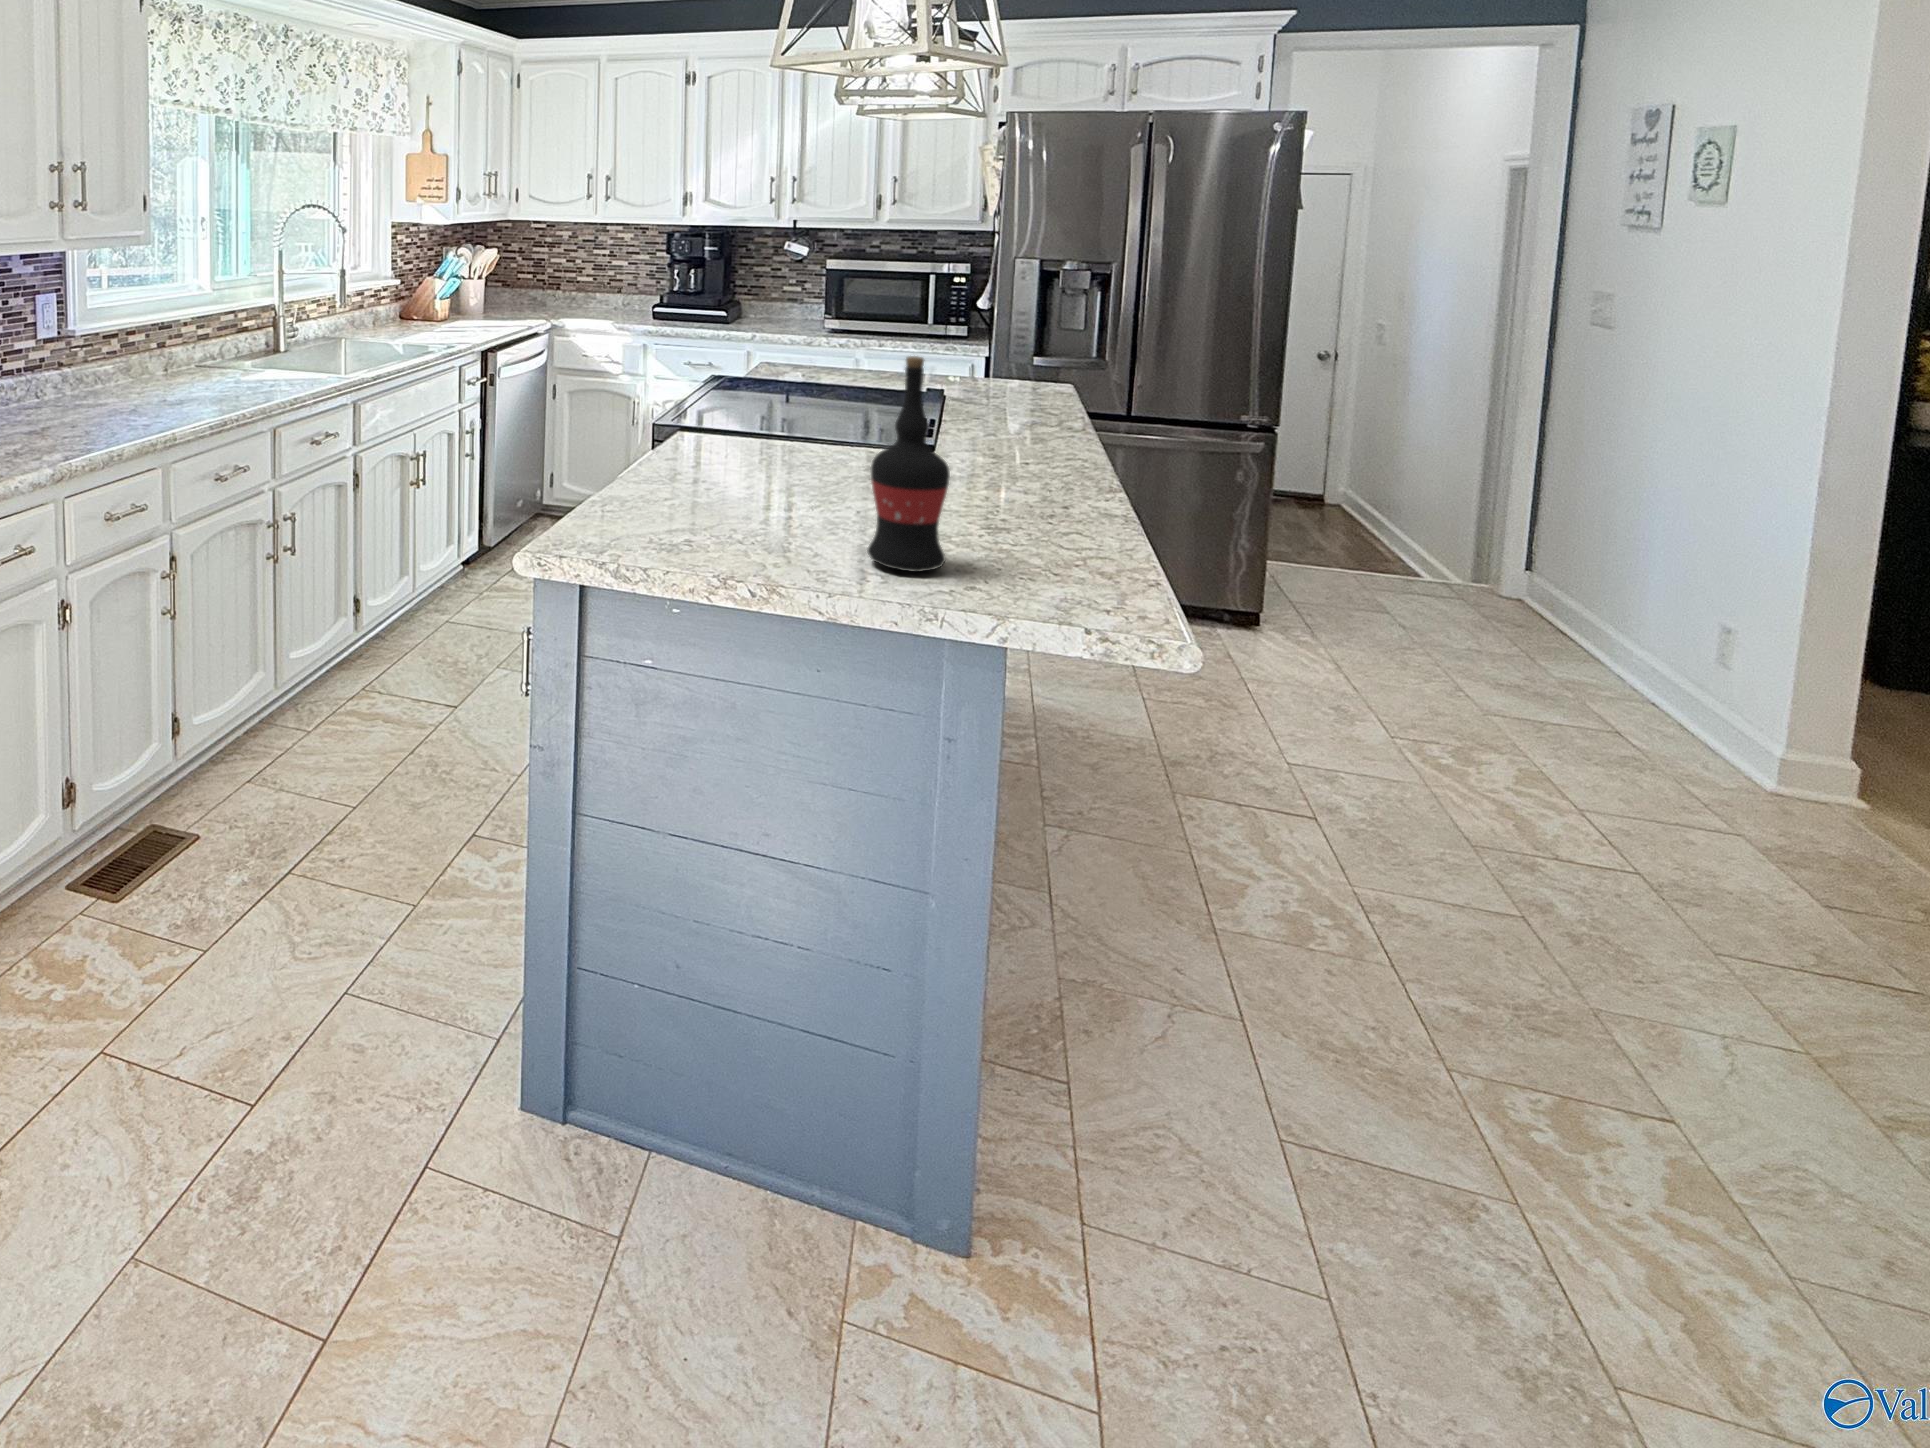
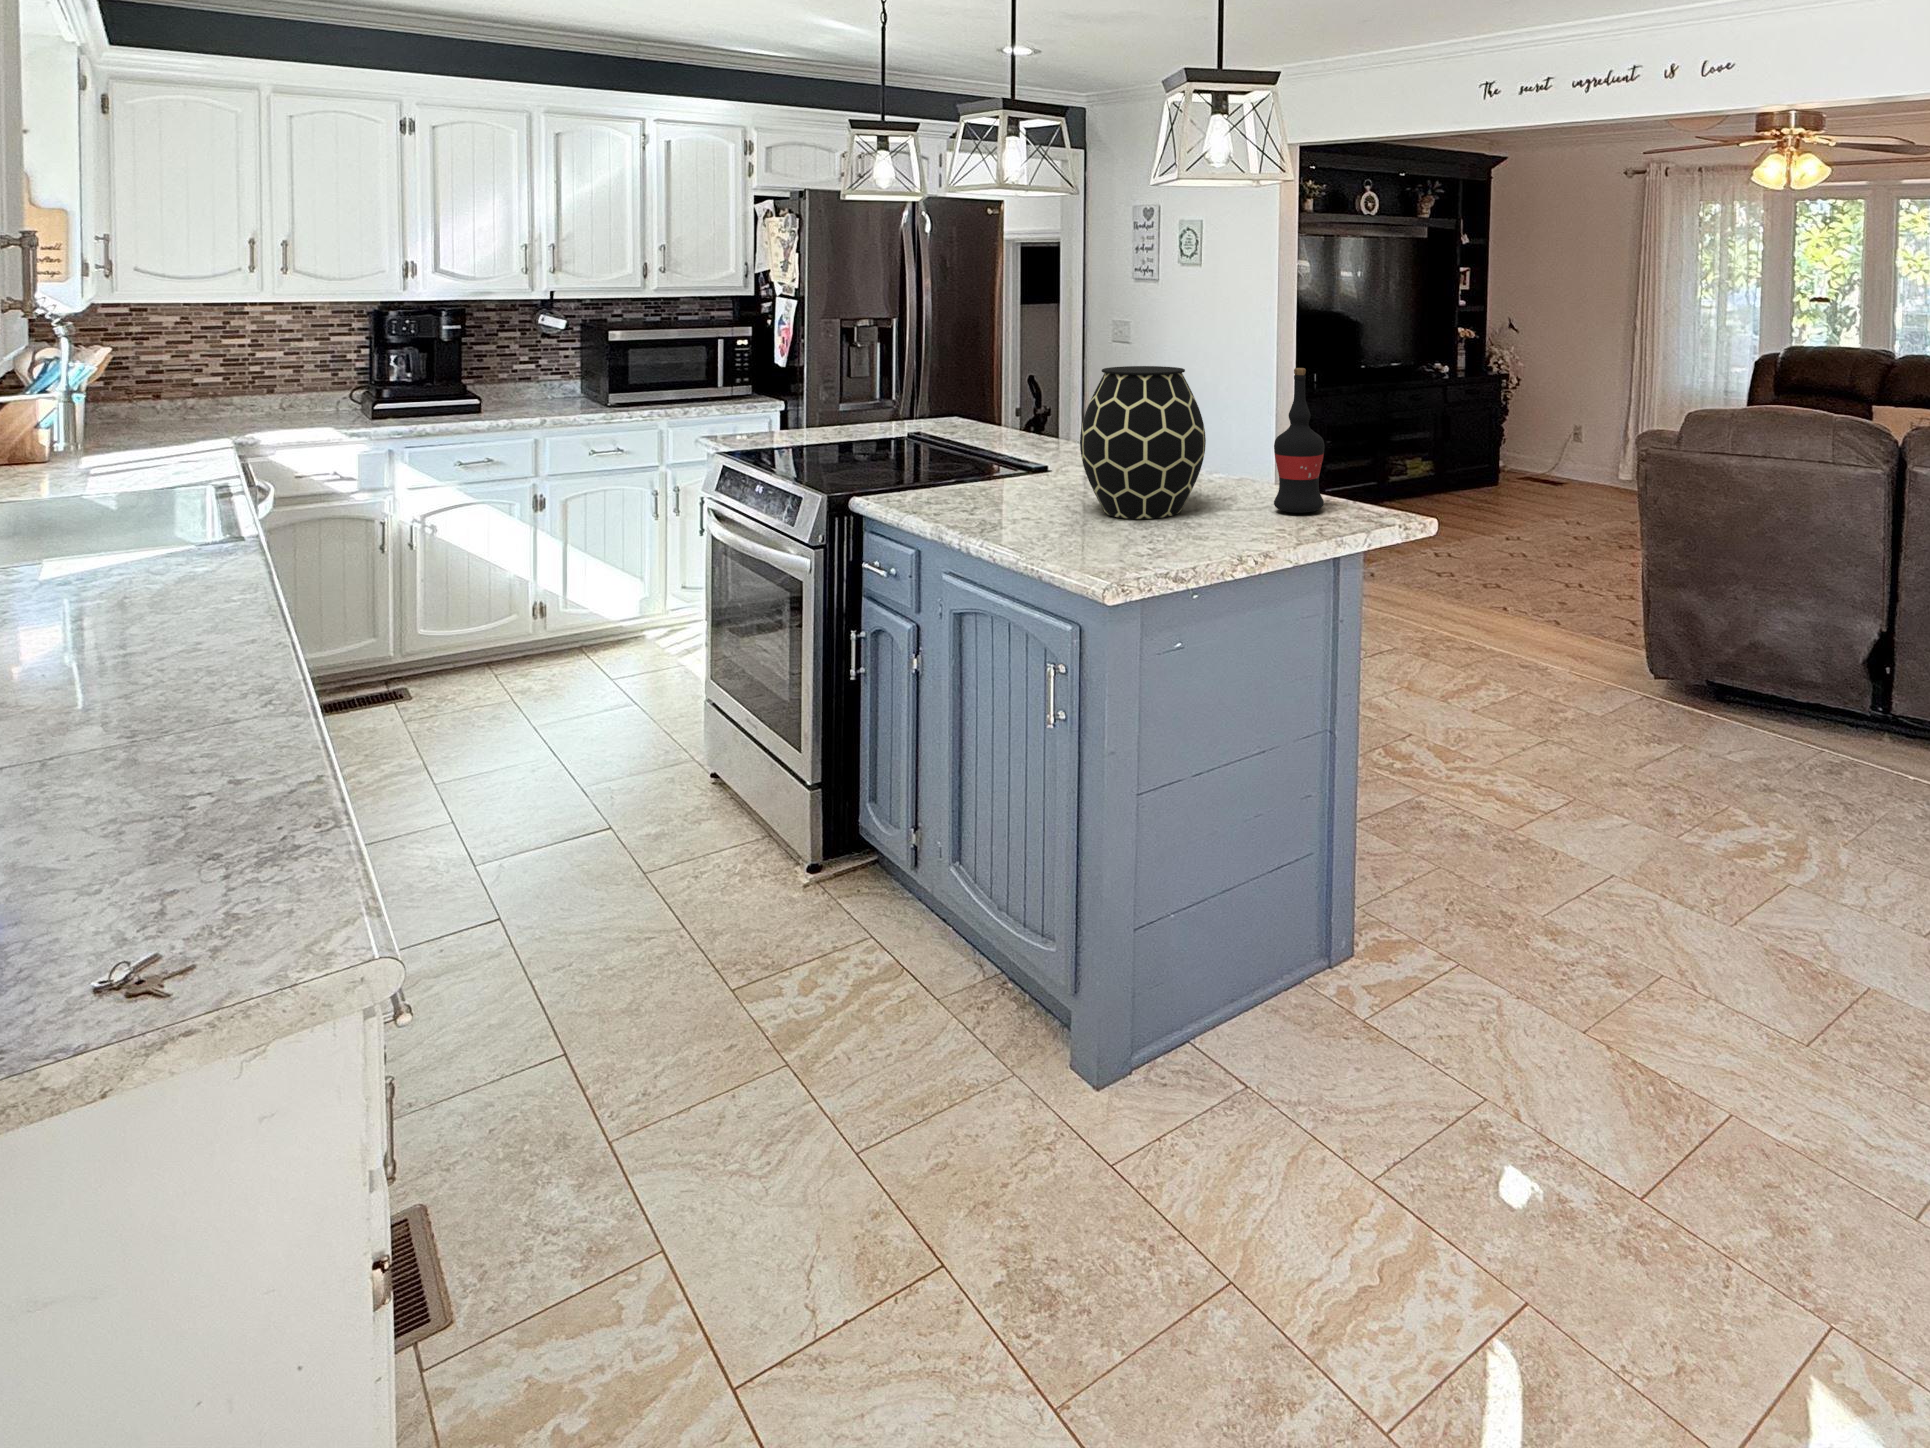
vase: none [687,328,851,525] -> present [1080,366,1206,519]

